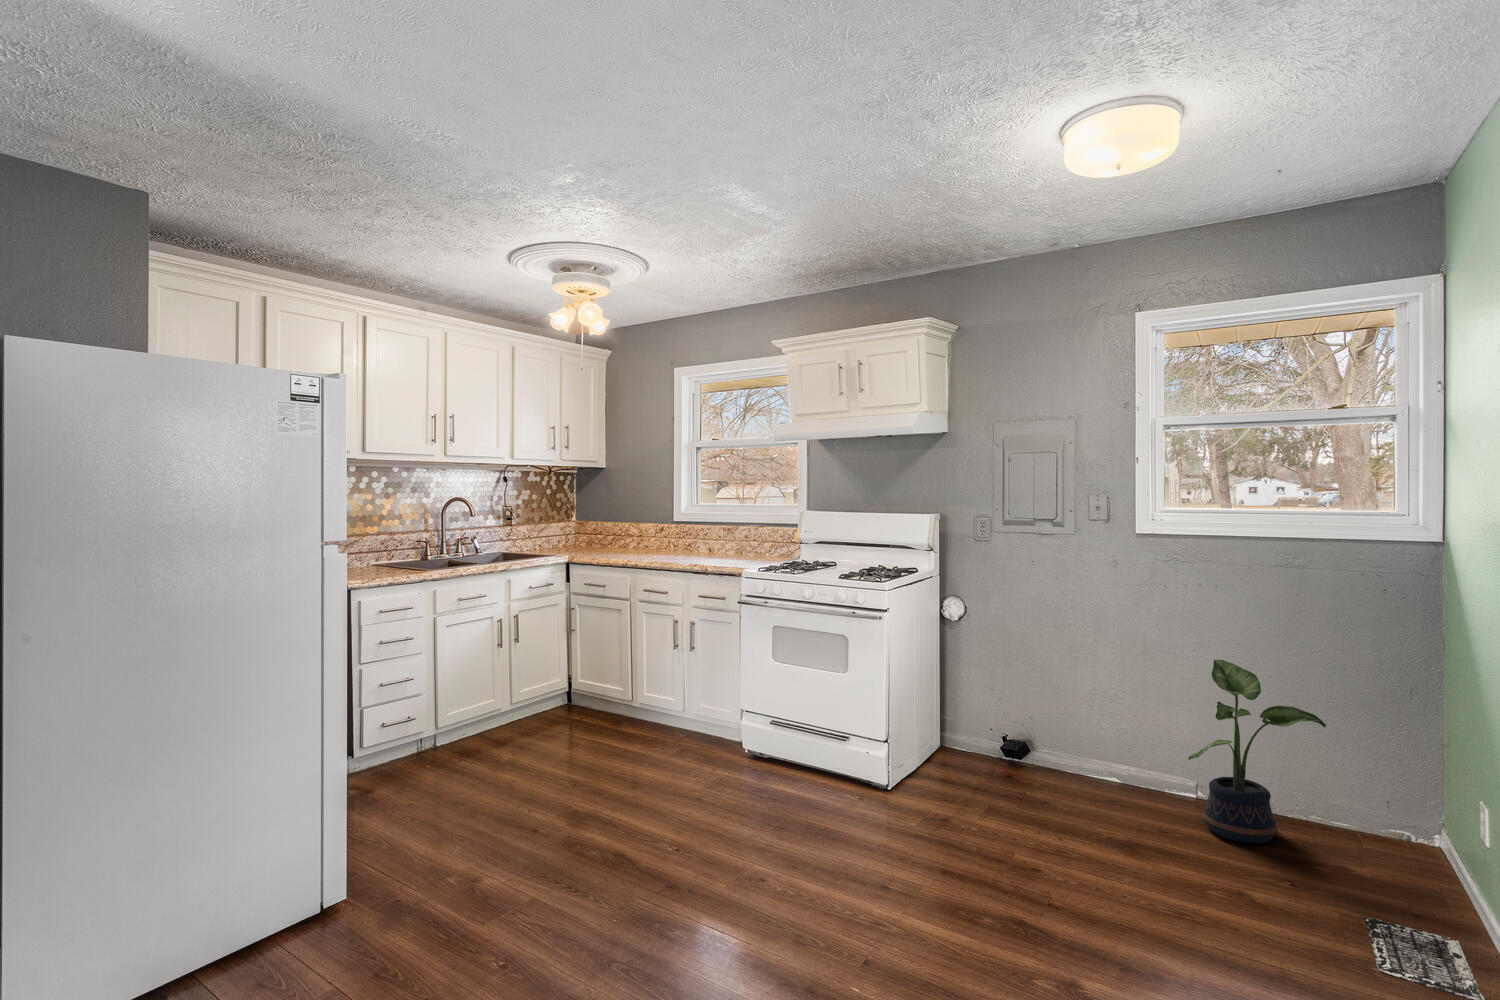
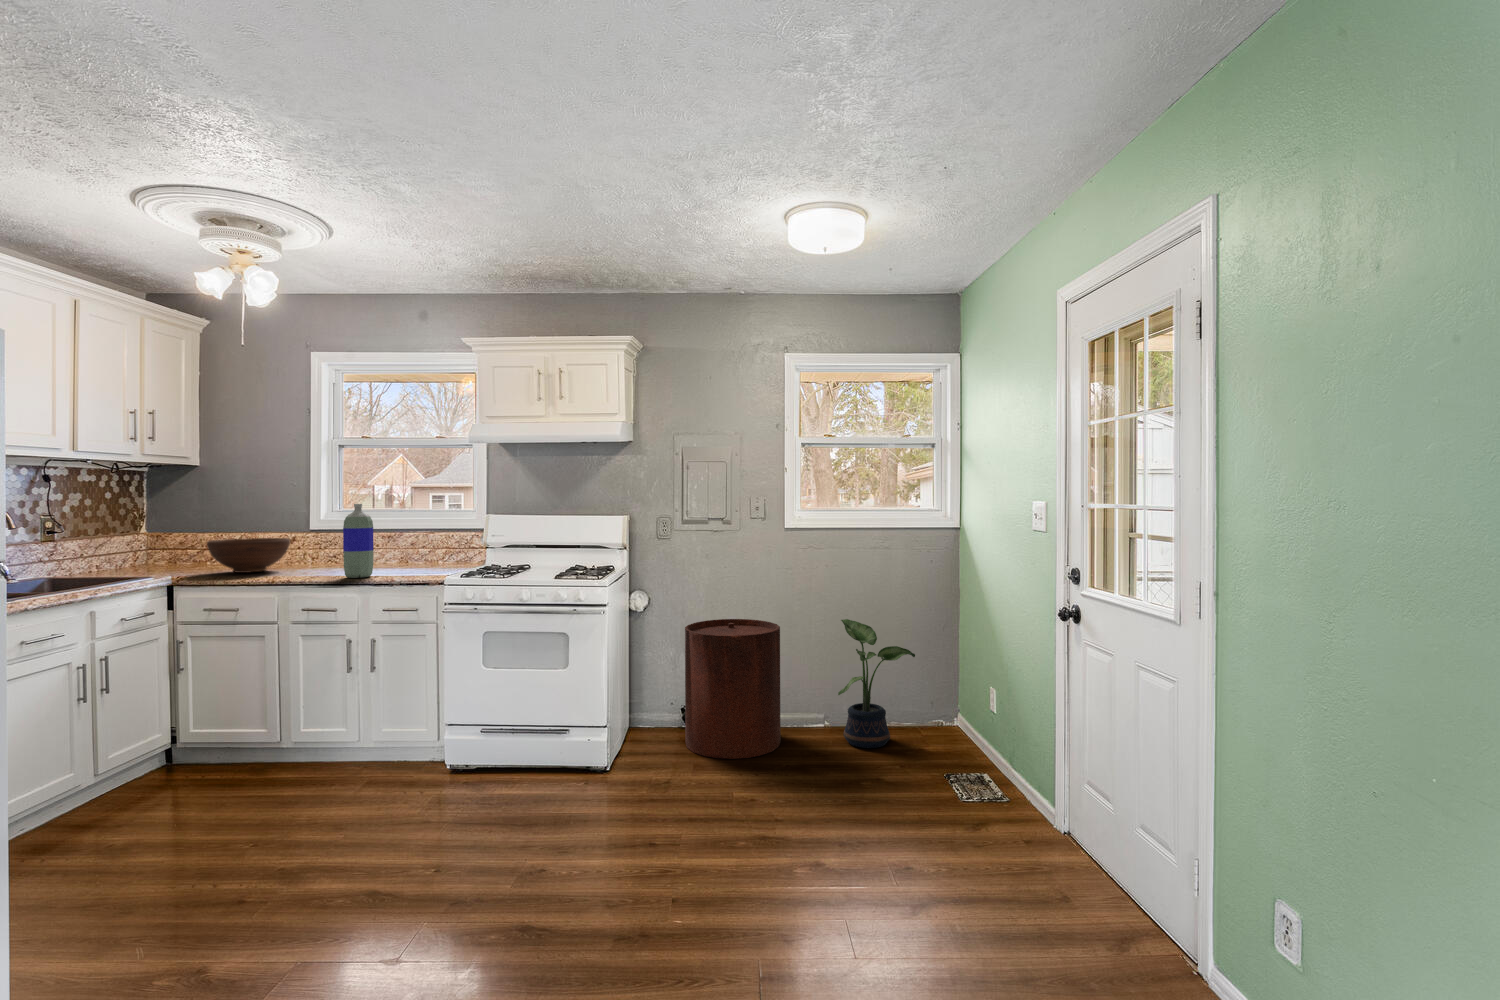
bottle: none [673,499,697,566] -> present [343,504,374,578]
fruit bowl: none [594,528,652,556] -> present [207,538,290,573]
trash can: none [987,640,1111,814] -> present [685,619,781,759]

